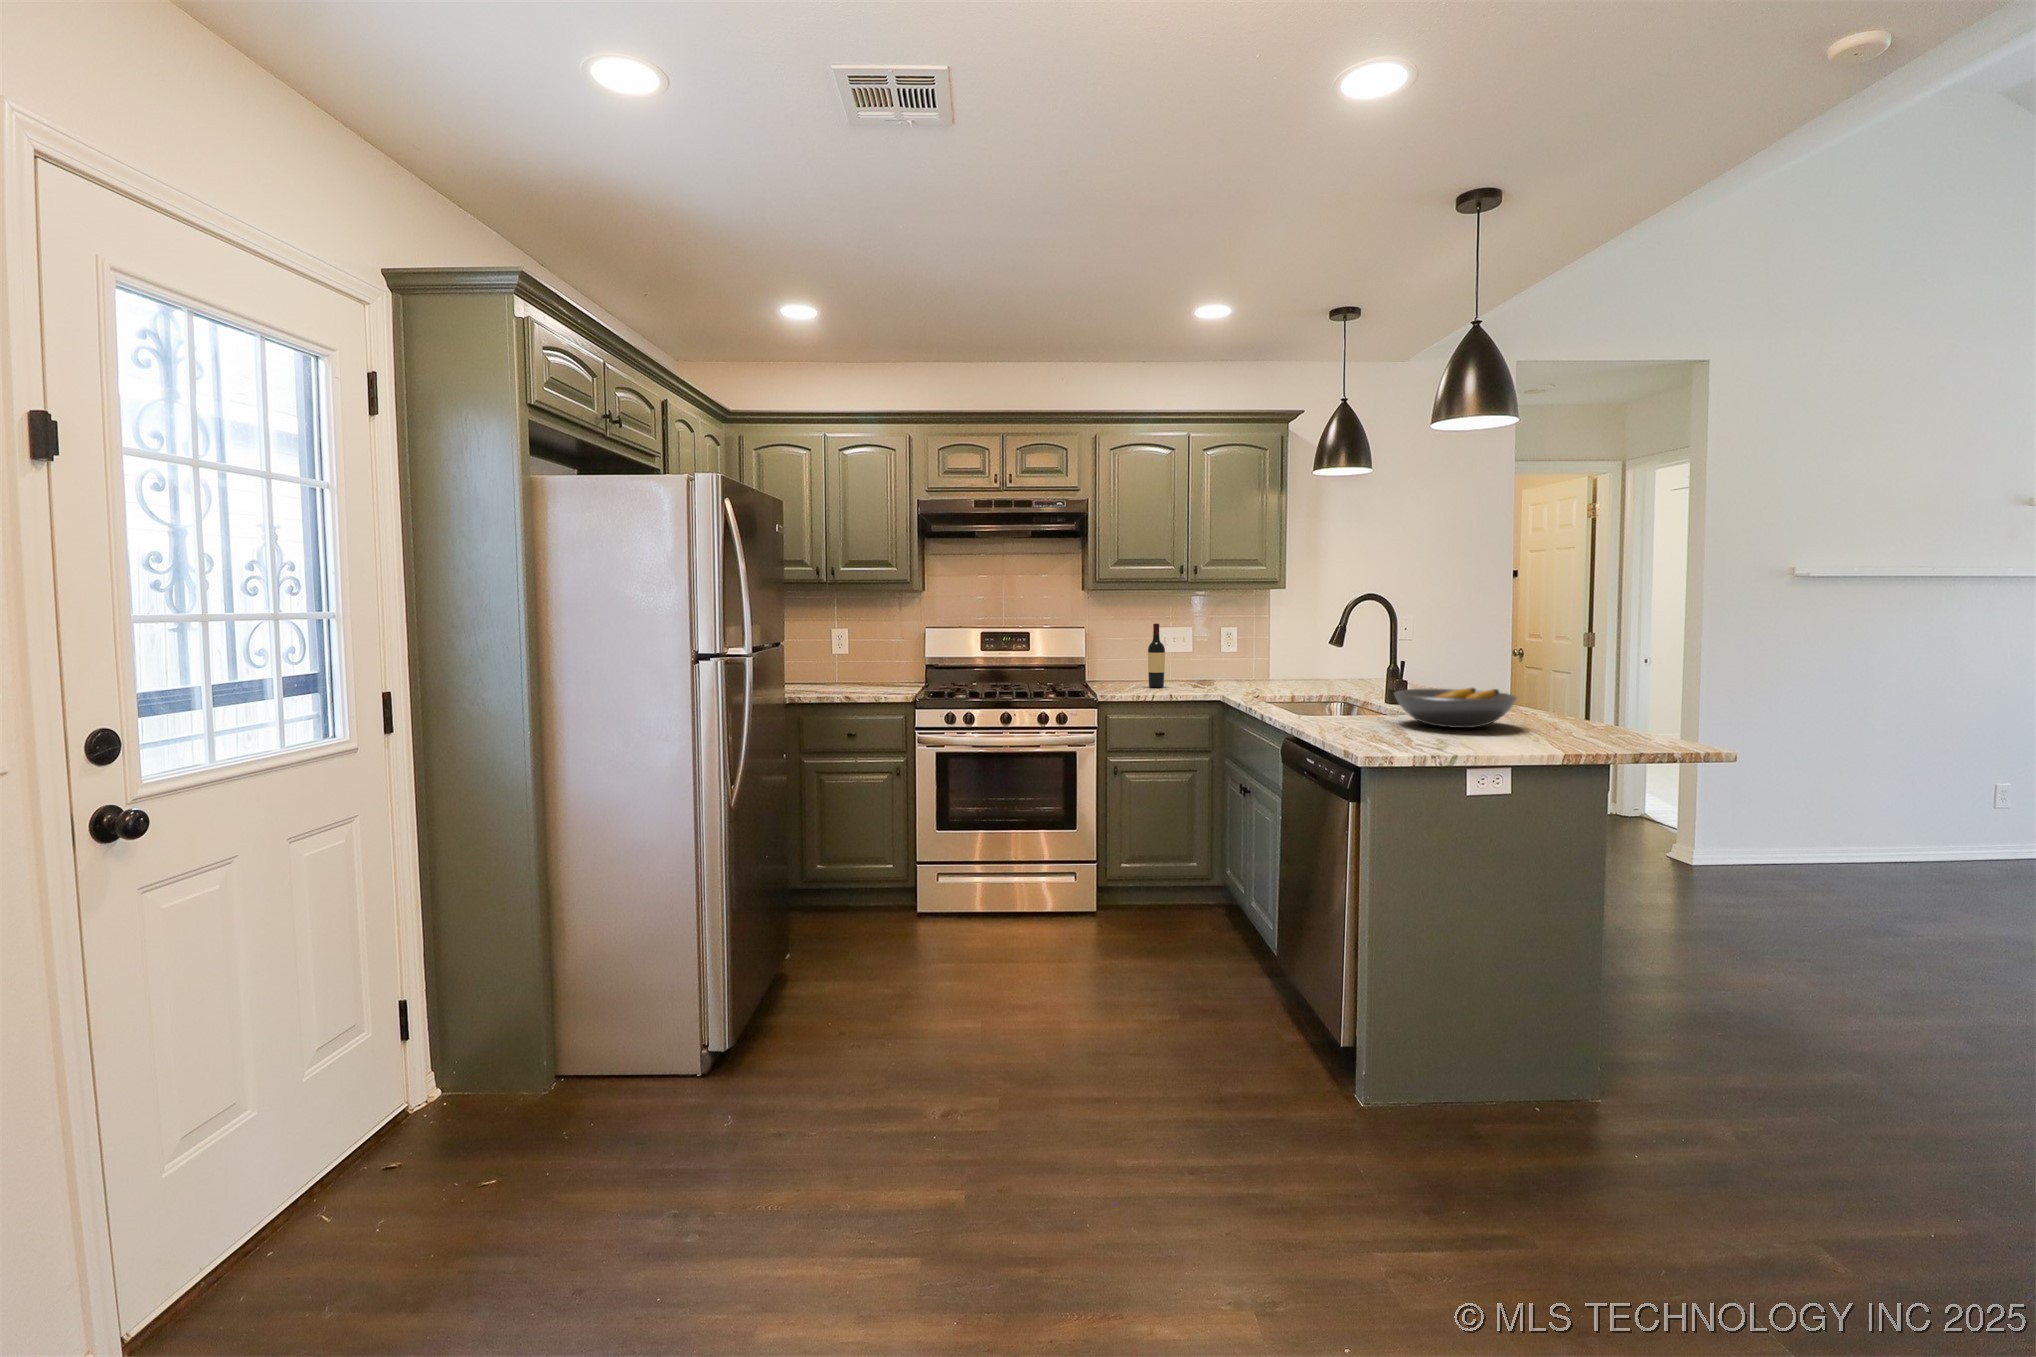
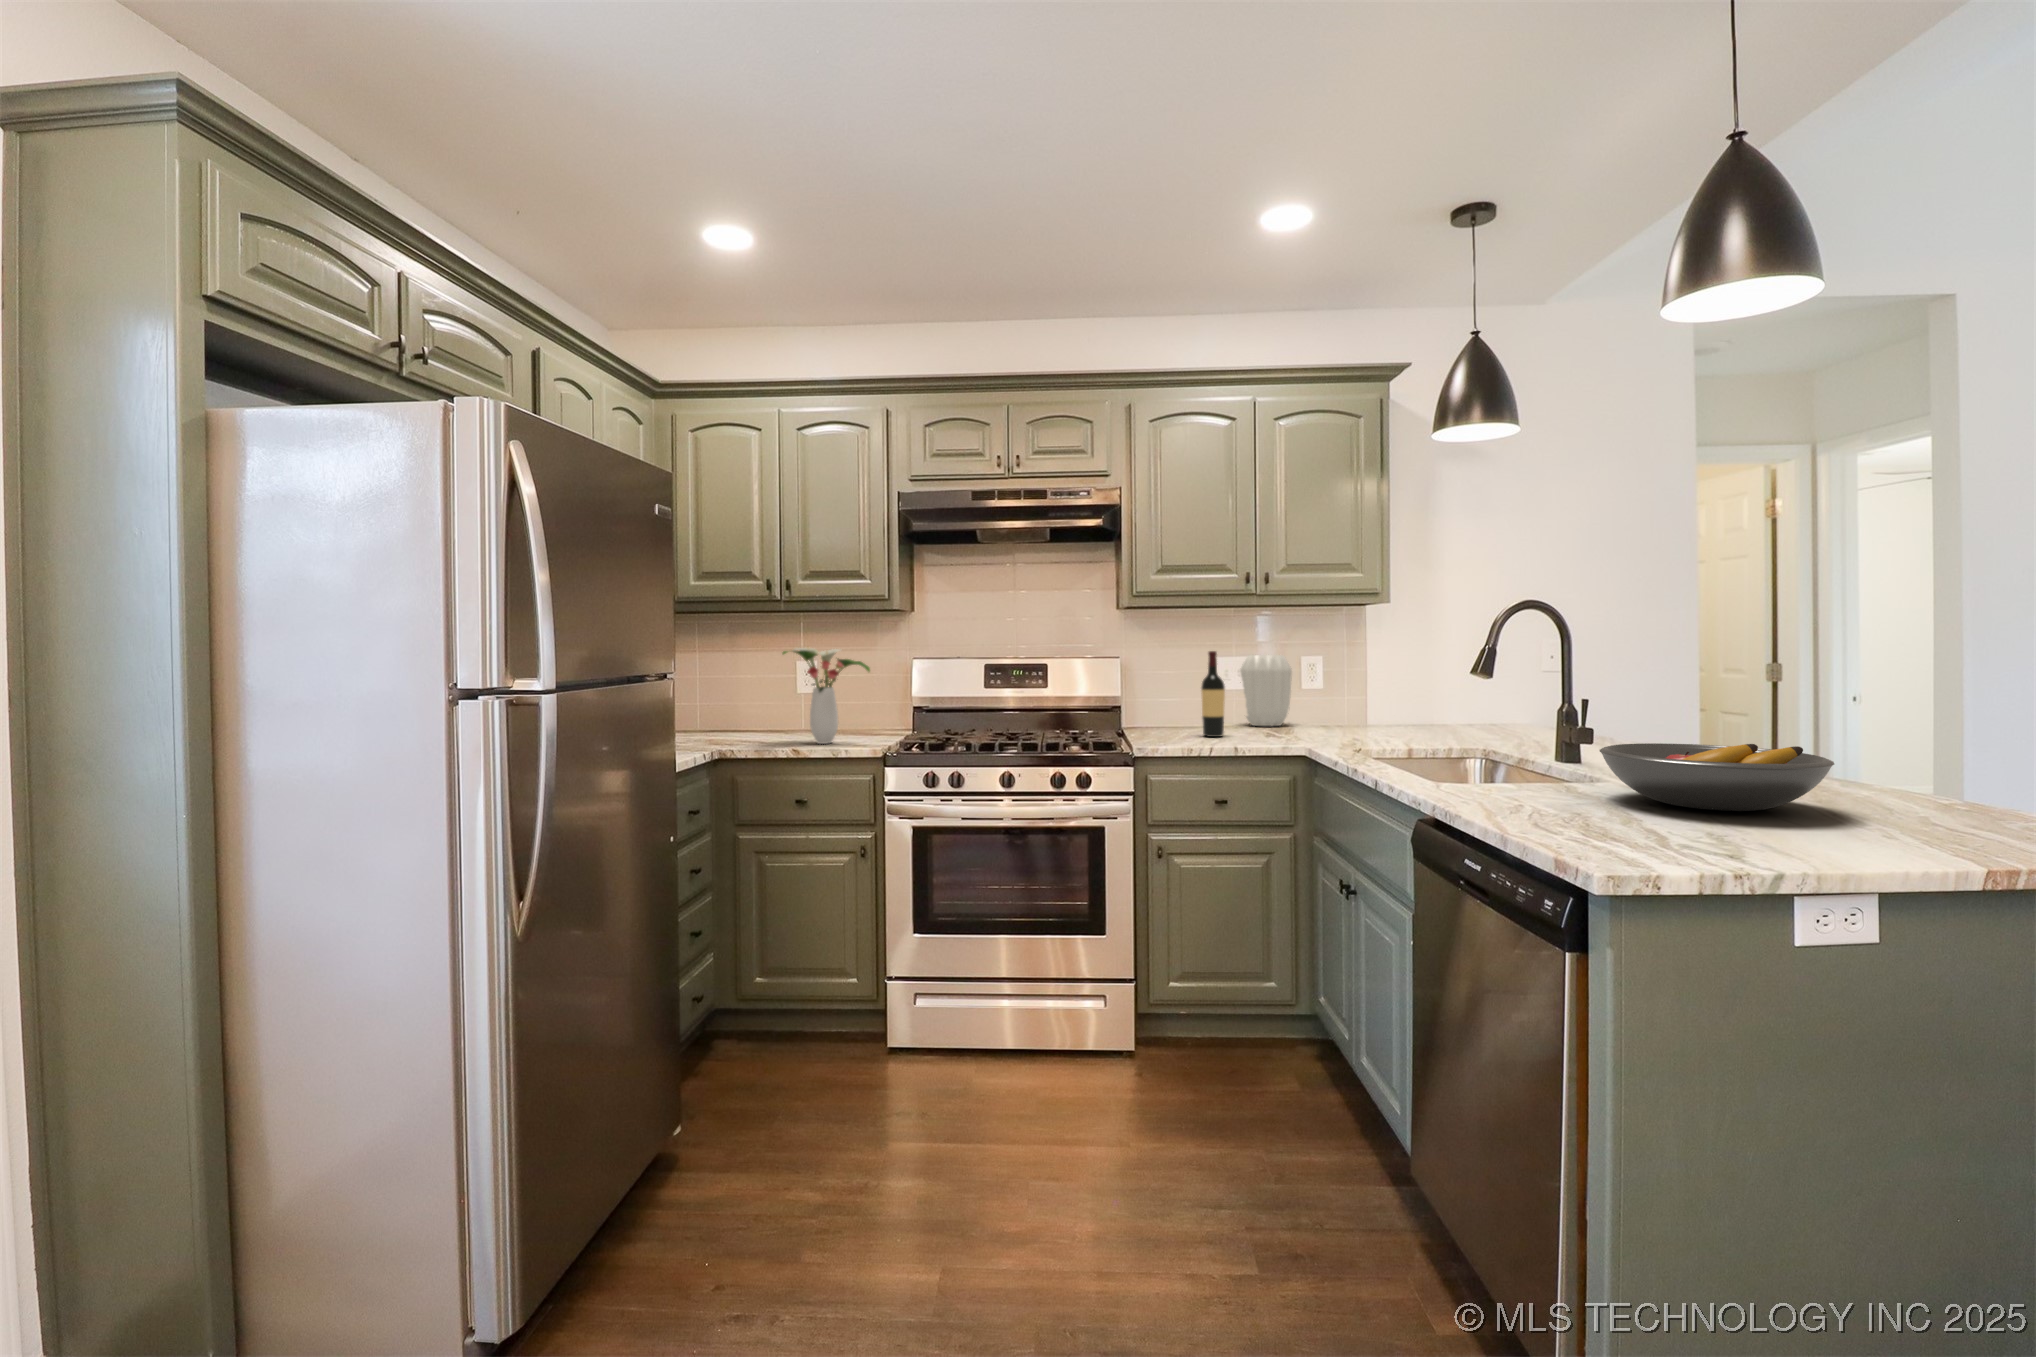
flower arrangement: none [833,618,899,693] -> present [783,648,870,744]
vase: none [1177,626,1216,680] -> present [1240,655,1292,726]

